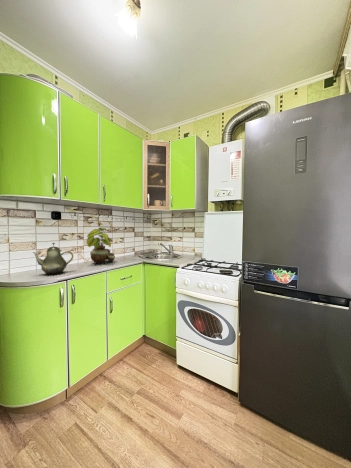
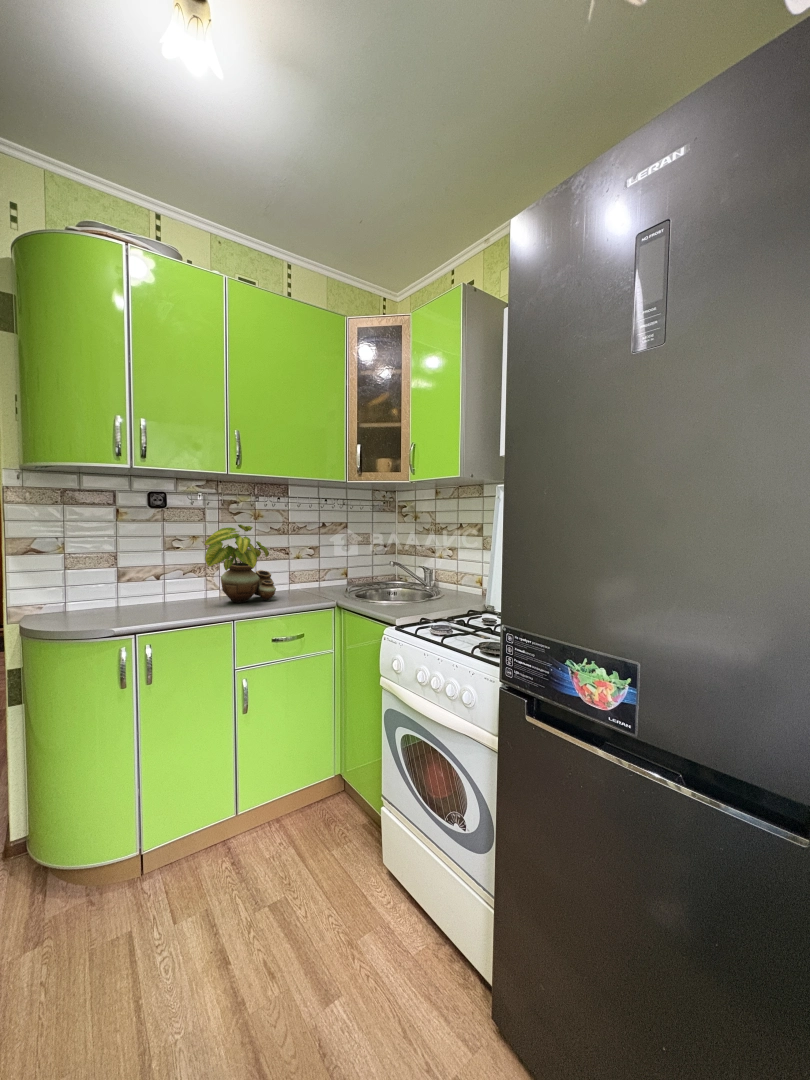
teapot: present [33,243,73,275] -> none [86,556,164,621]

